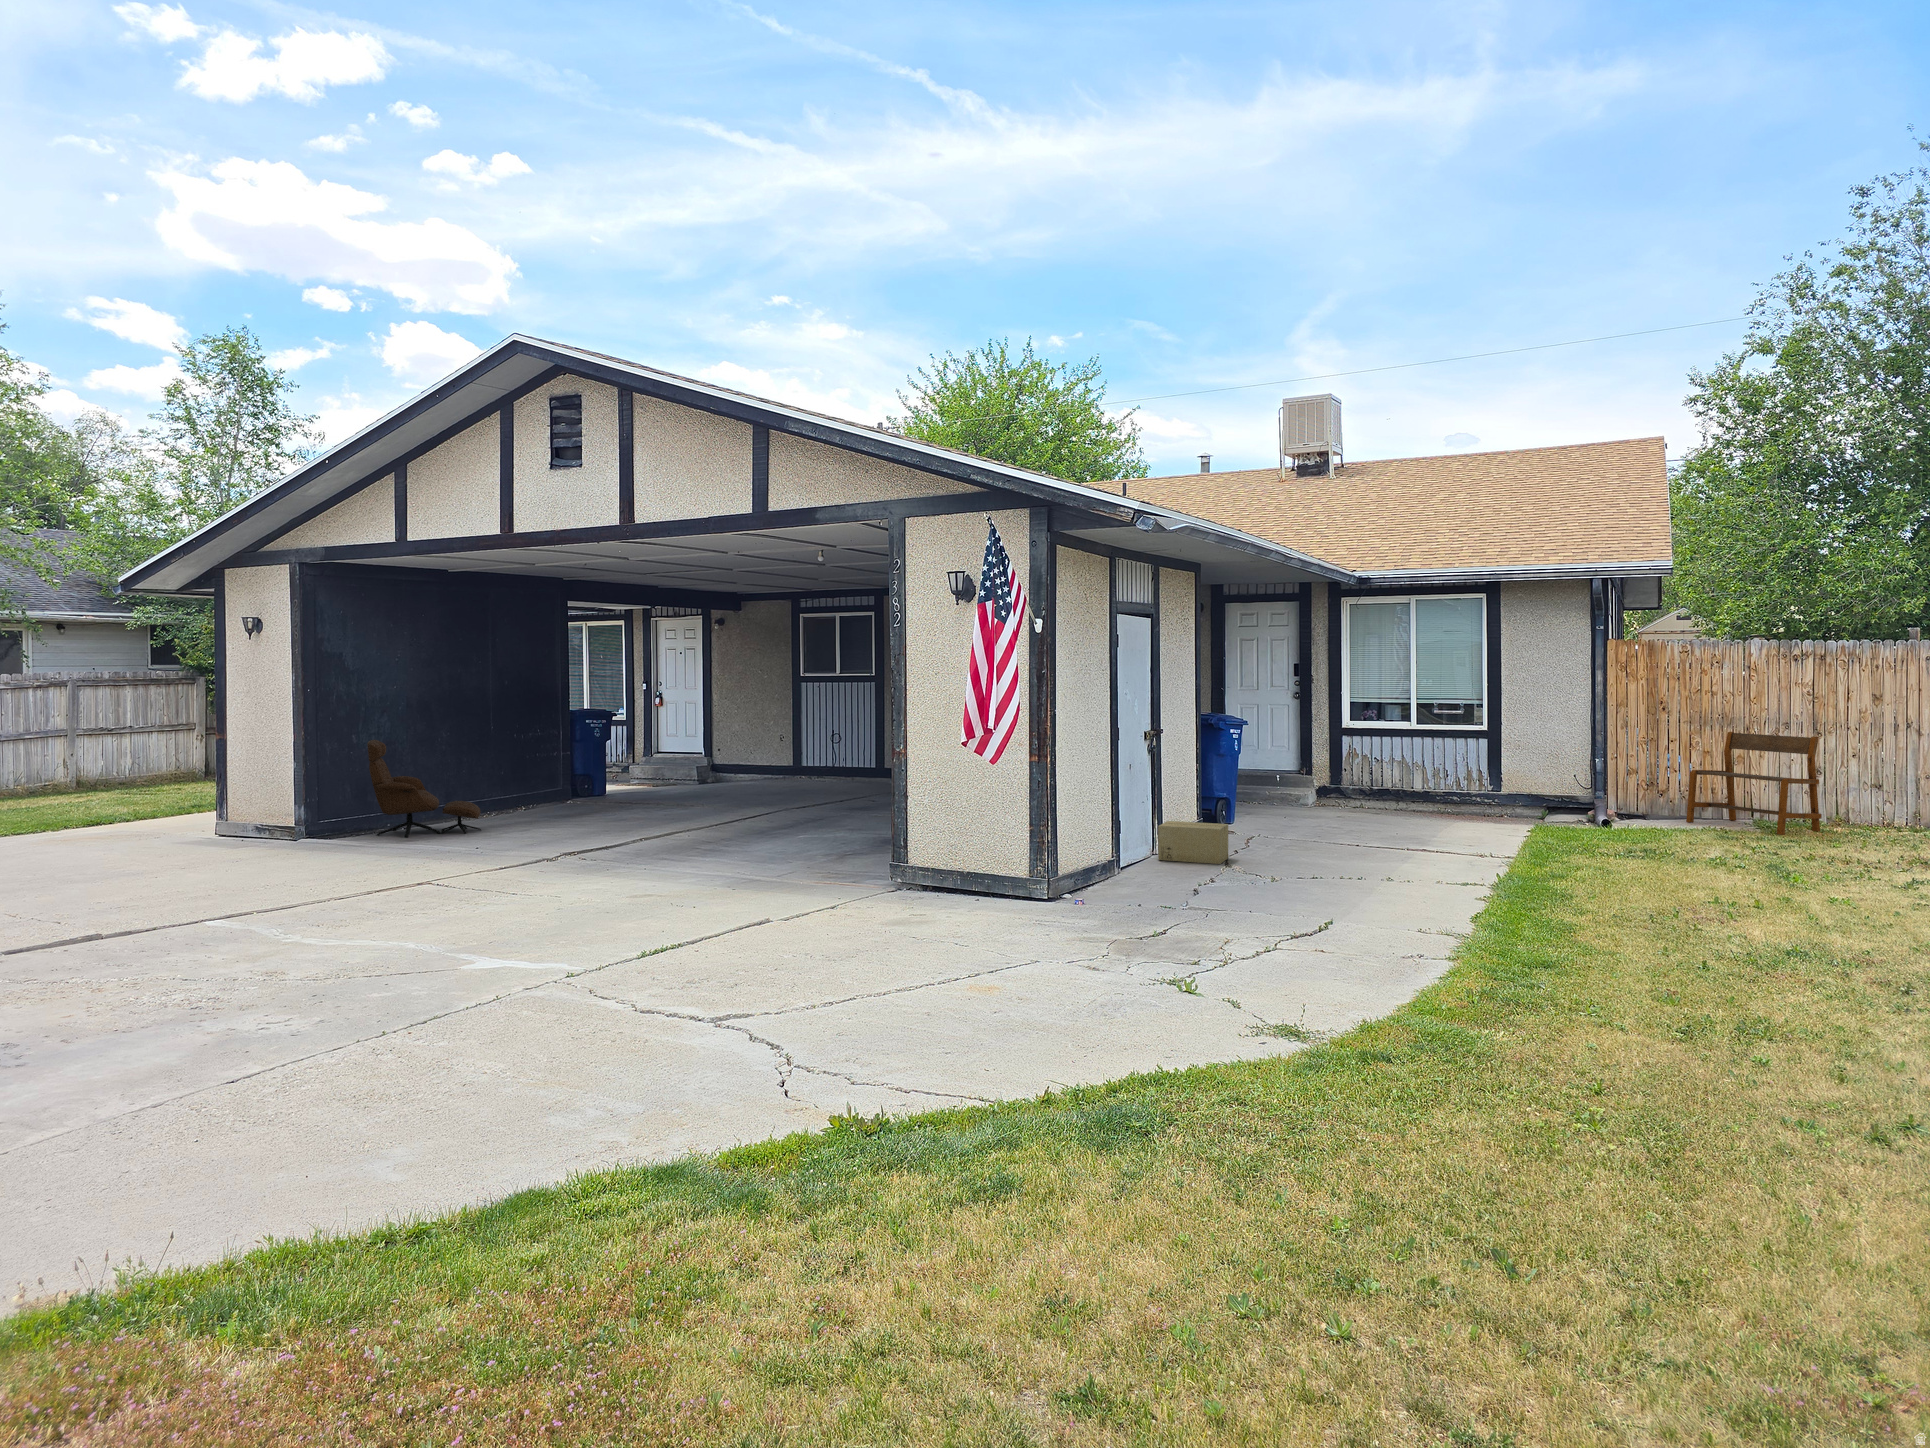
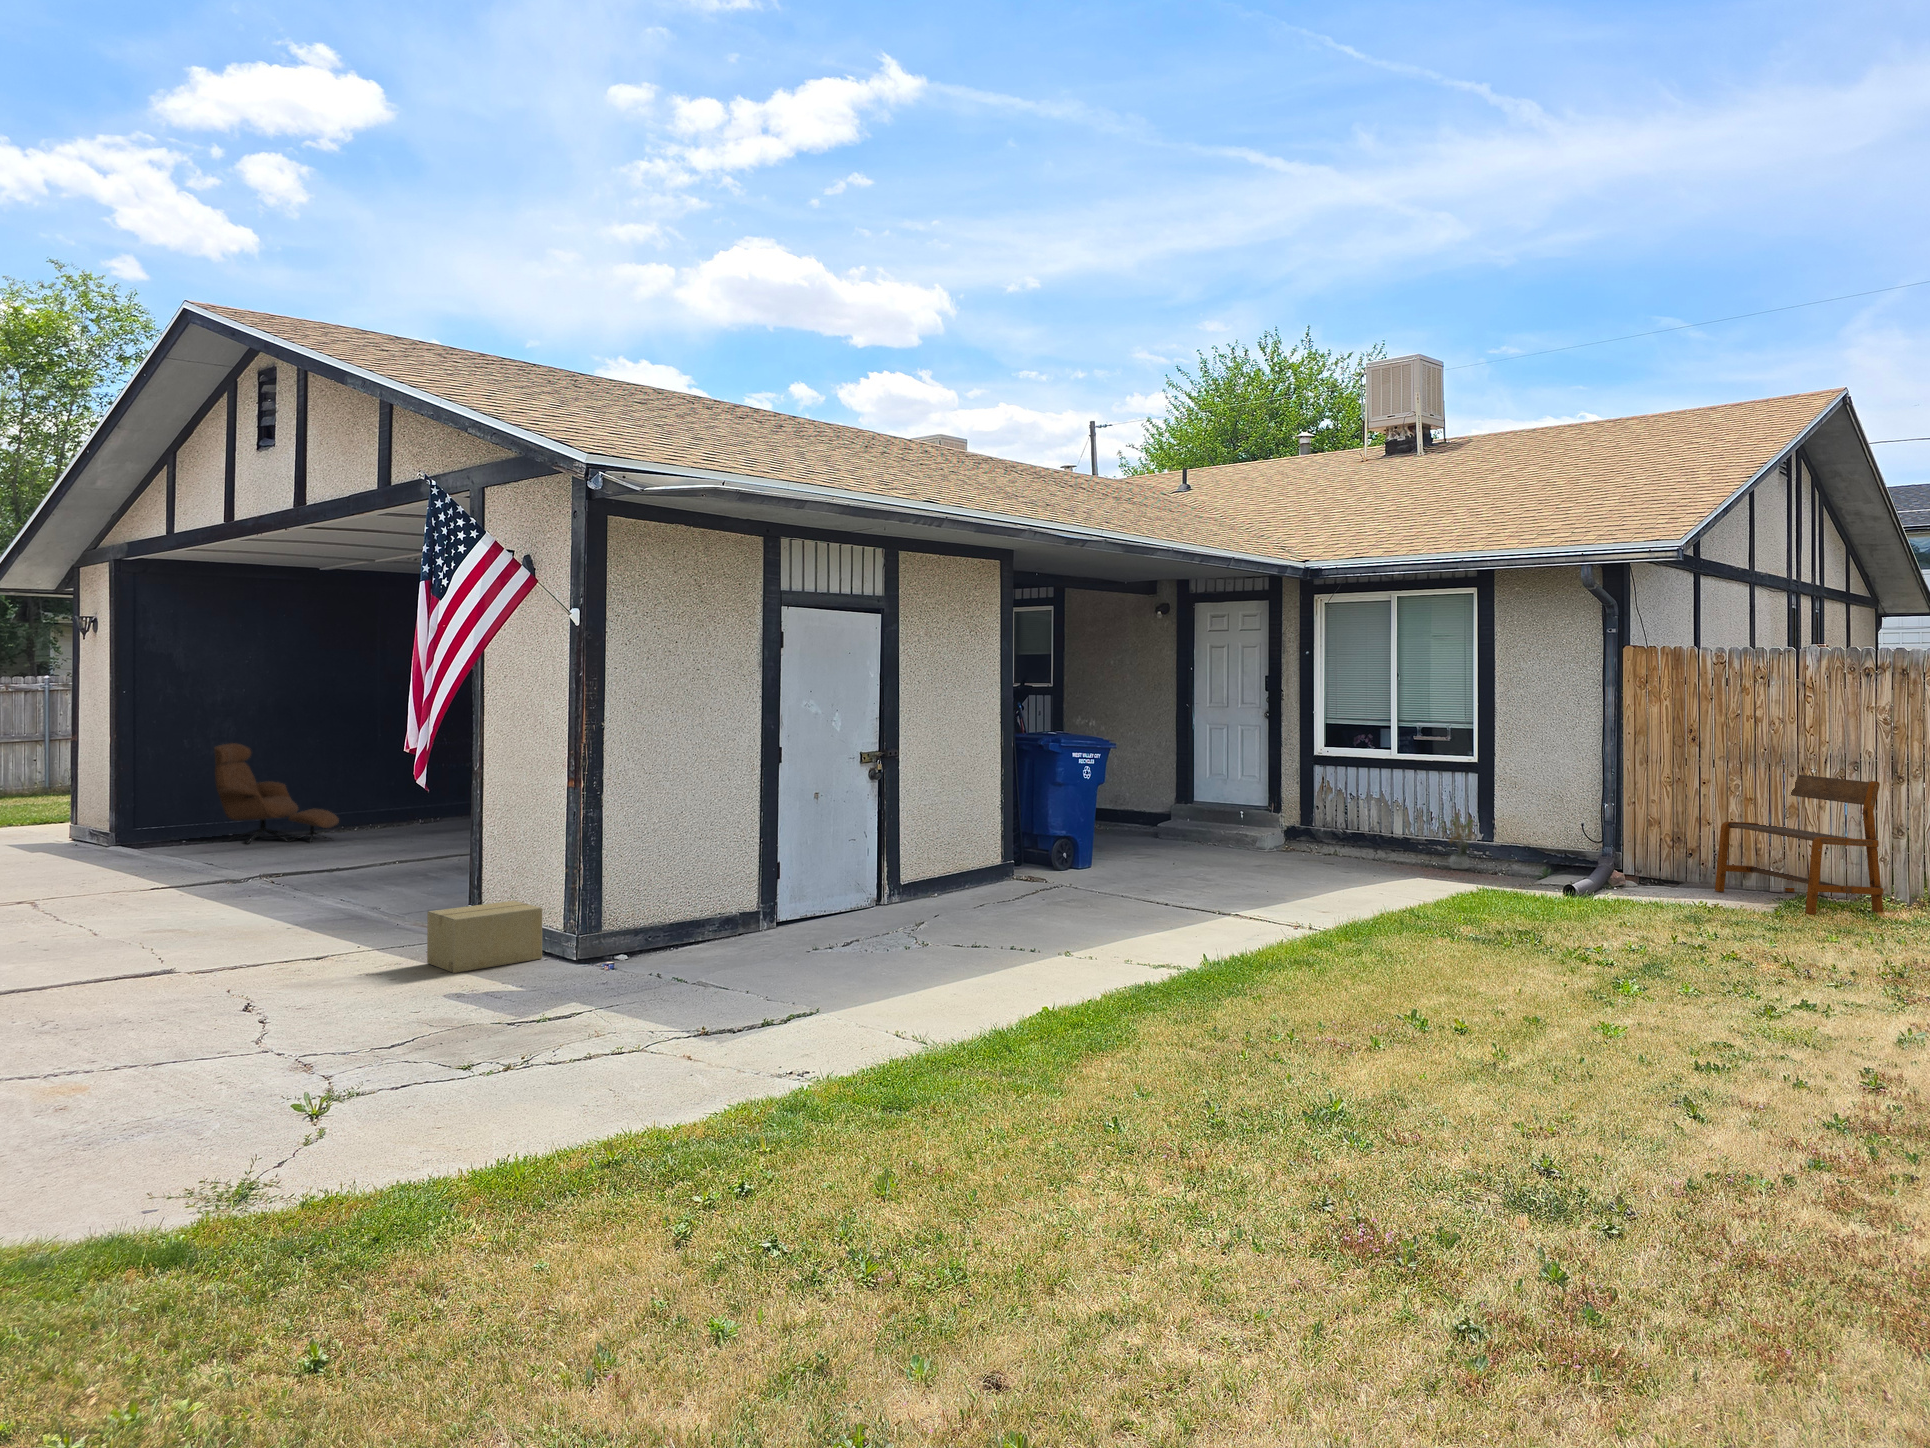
potted plant: none [1459,772,1499,815] -> present [1438,817,1480,869]
cardboard box: present [1158,821,1228,864] -> present [427,900,542,973]

